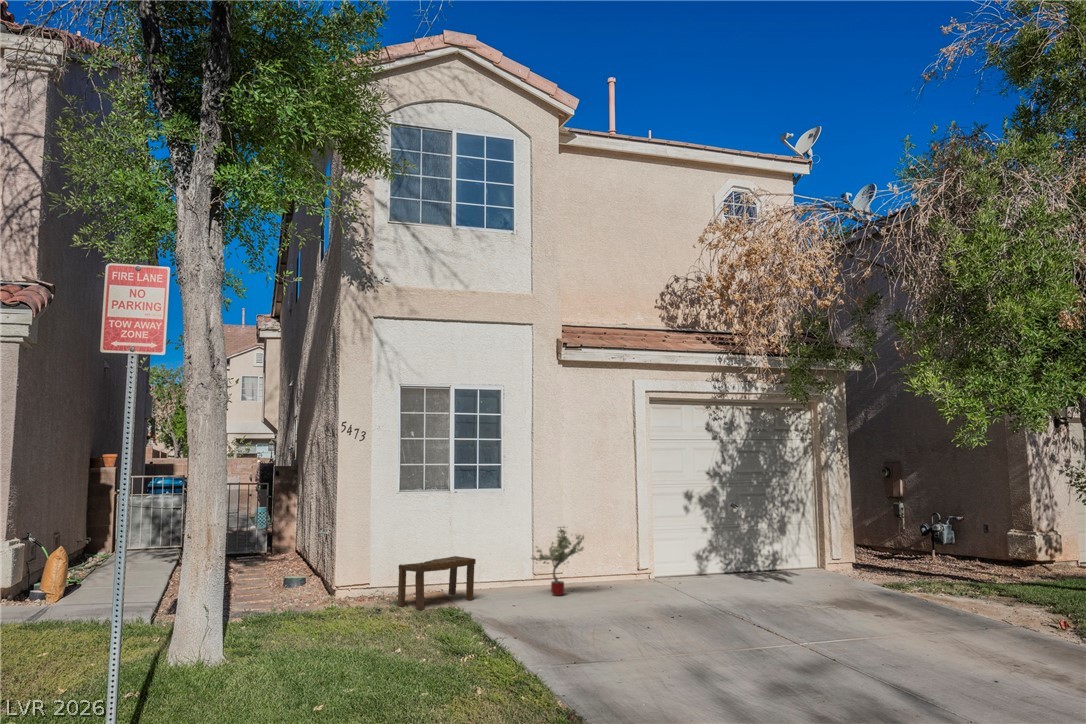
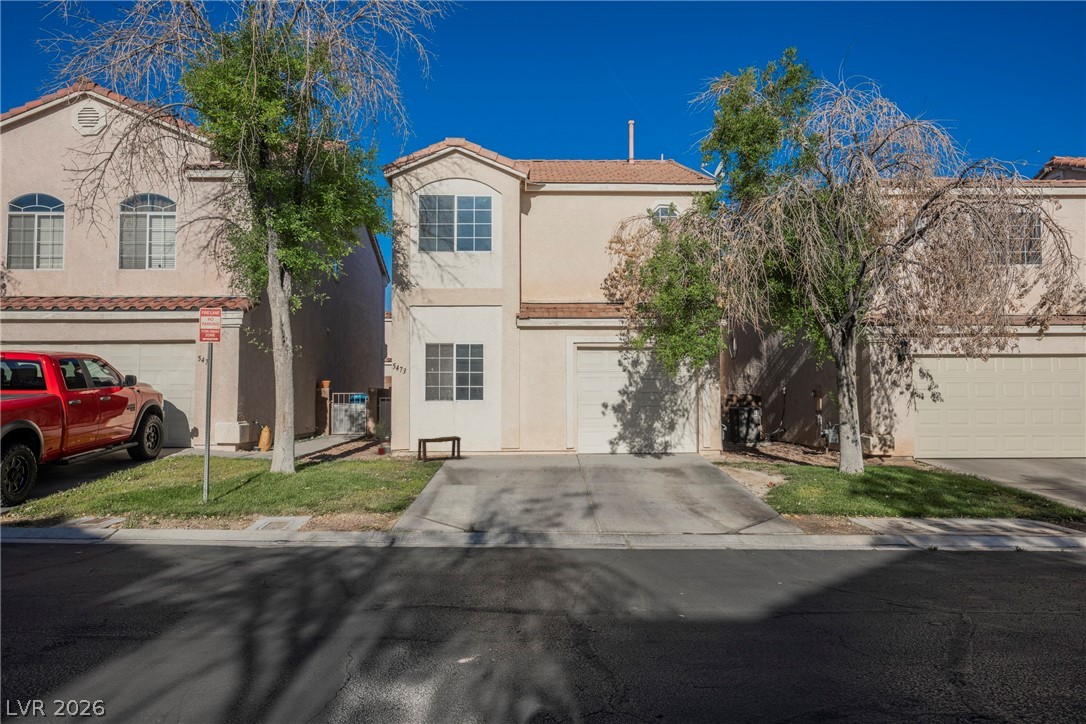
potted tree: present [531,526,584,596] -> present [374,419,392,455]

